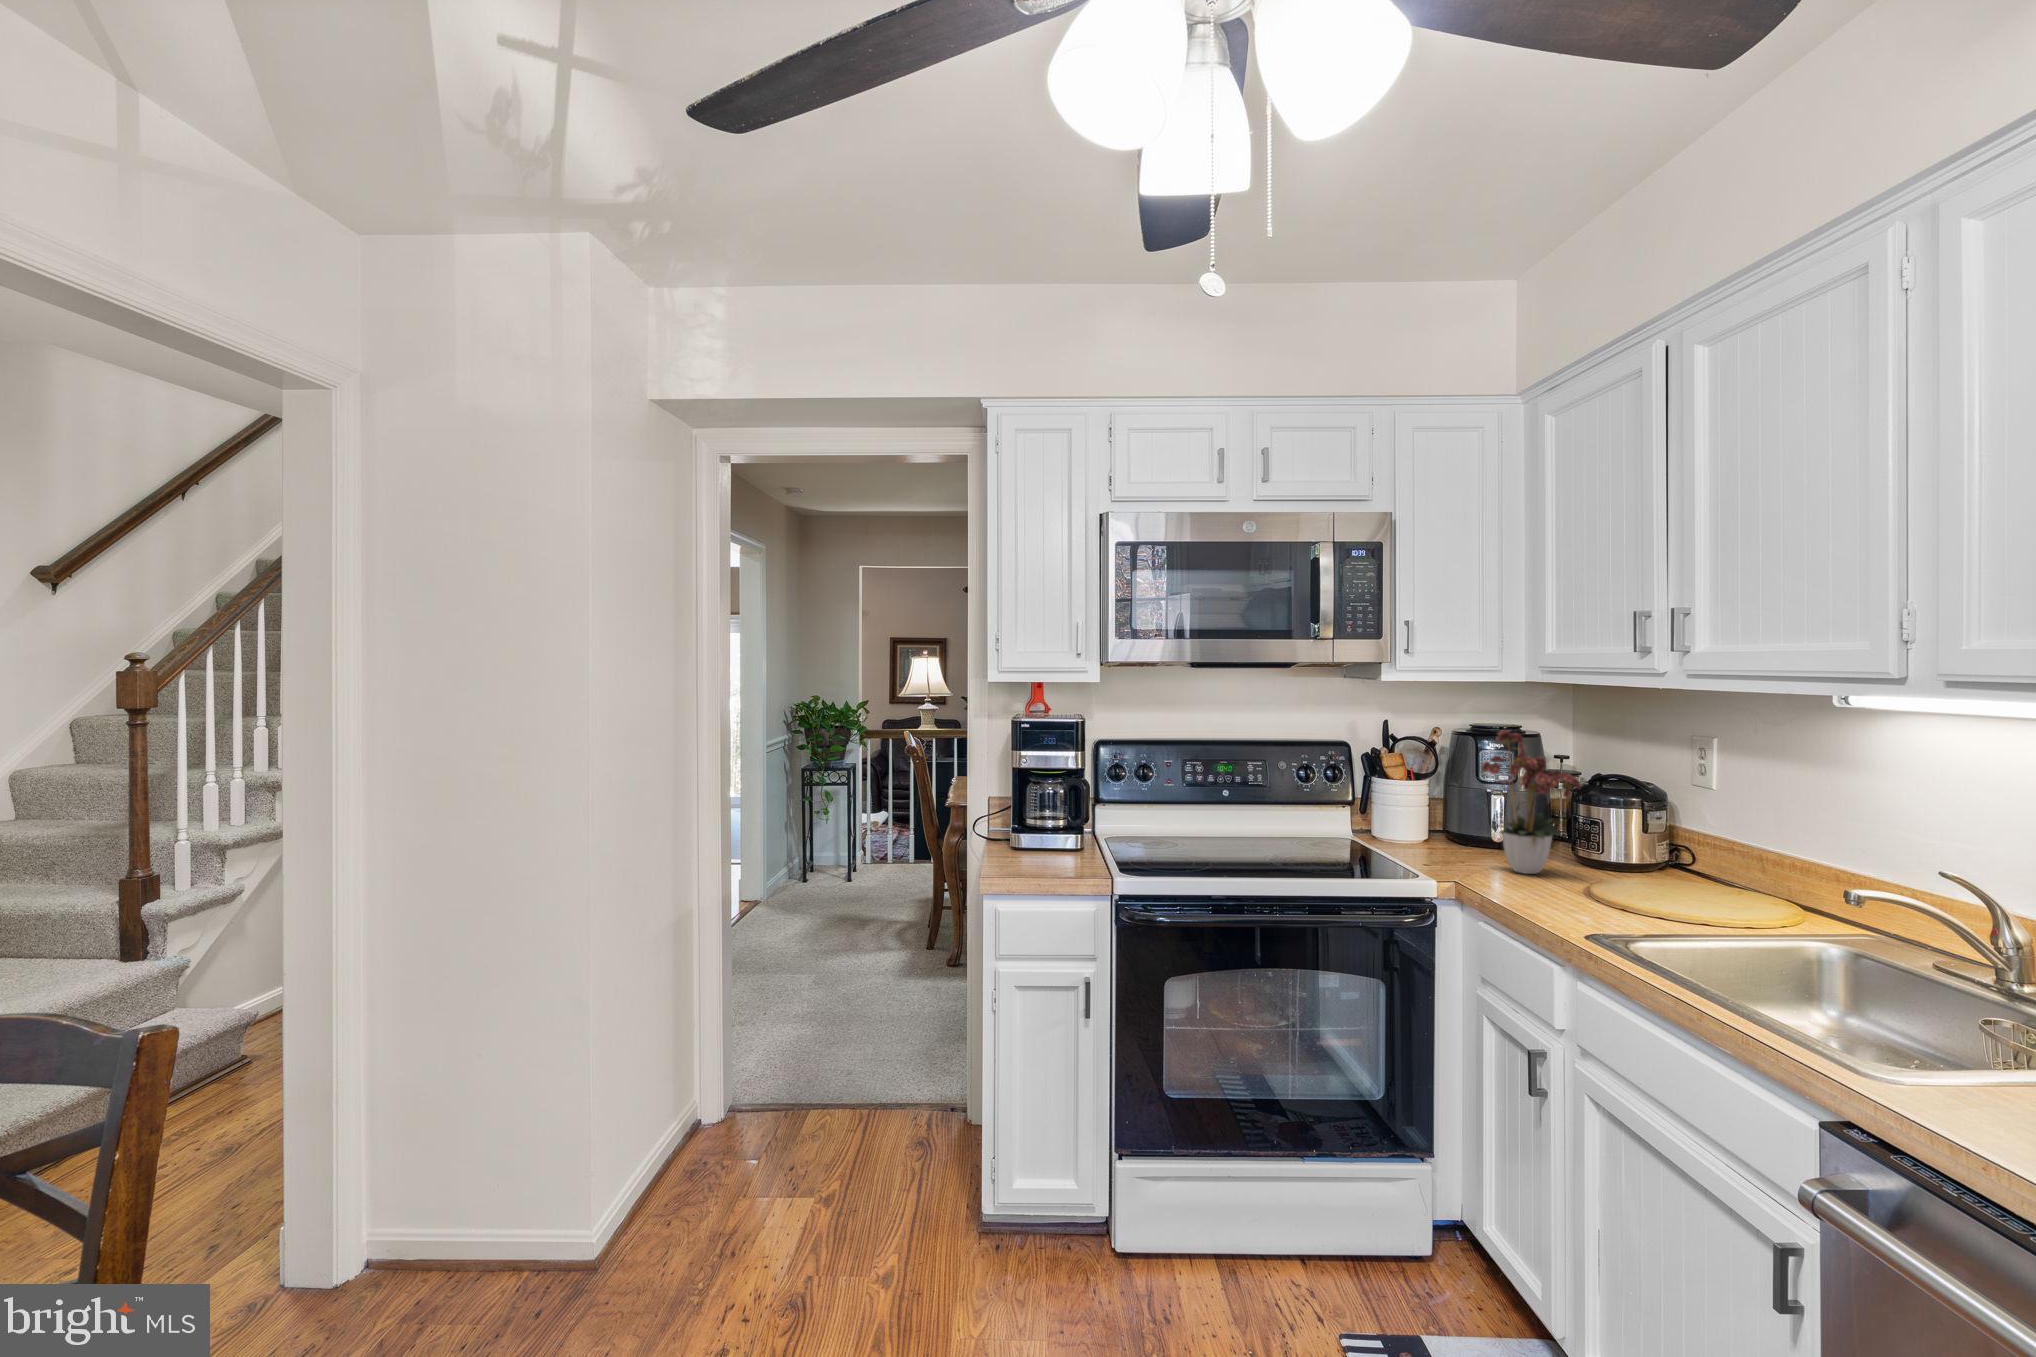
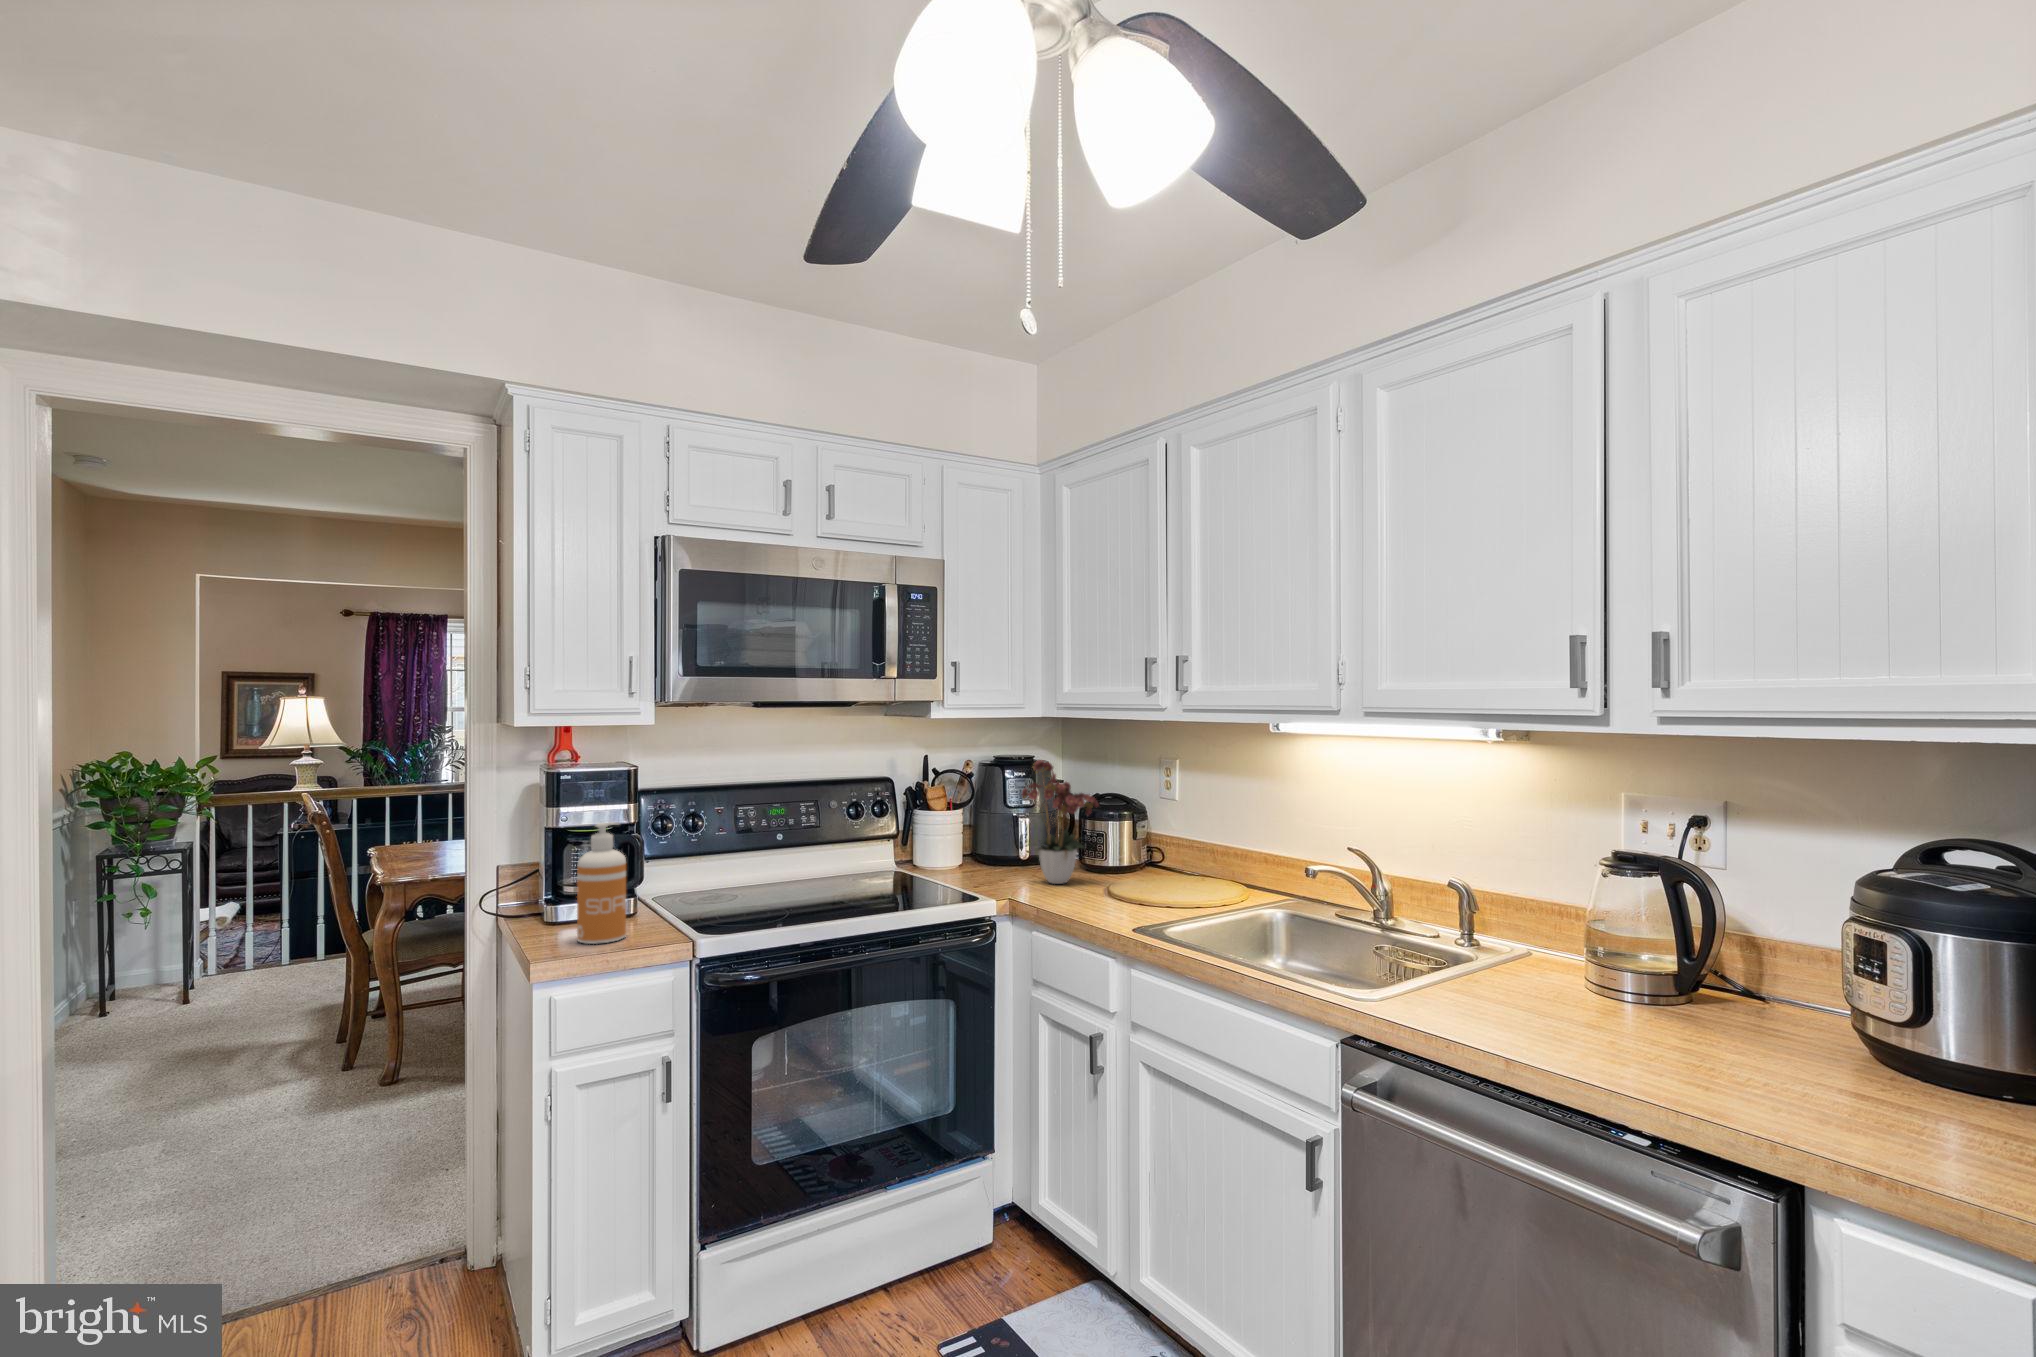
soap dispenser: none [1020,768,1061,873] -> present [577,822,626,944]

